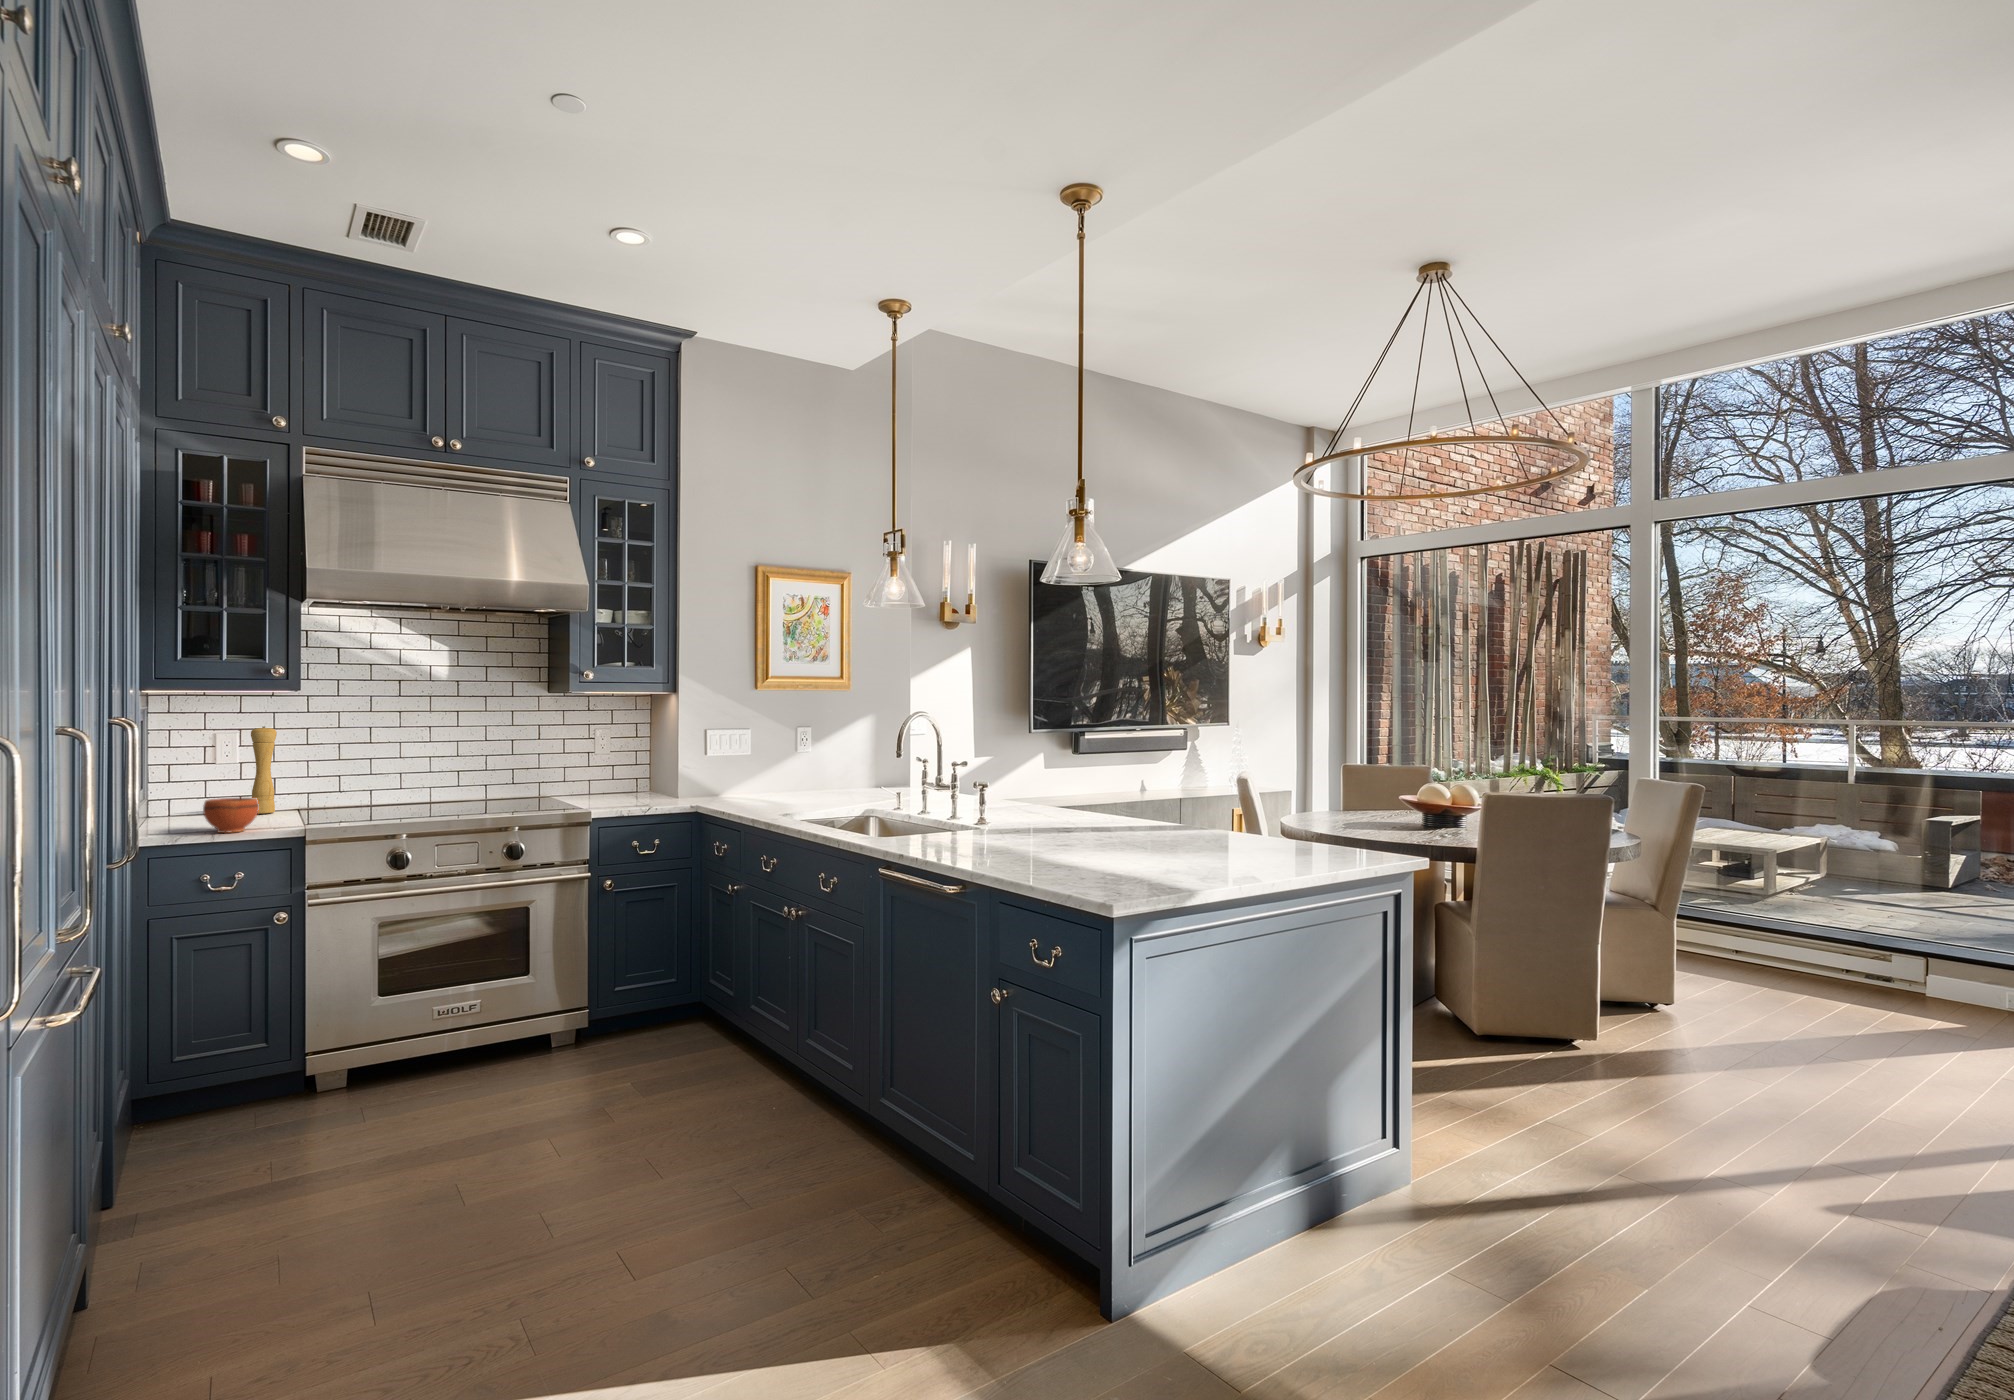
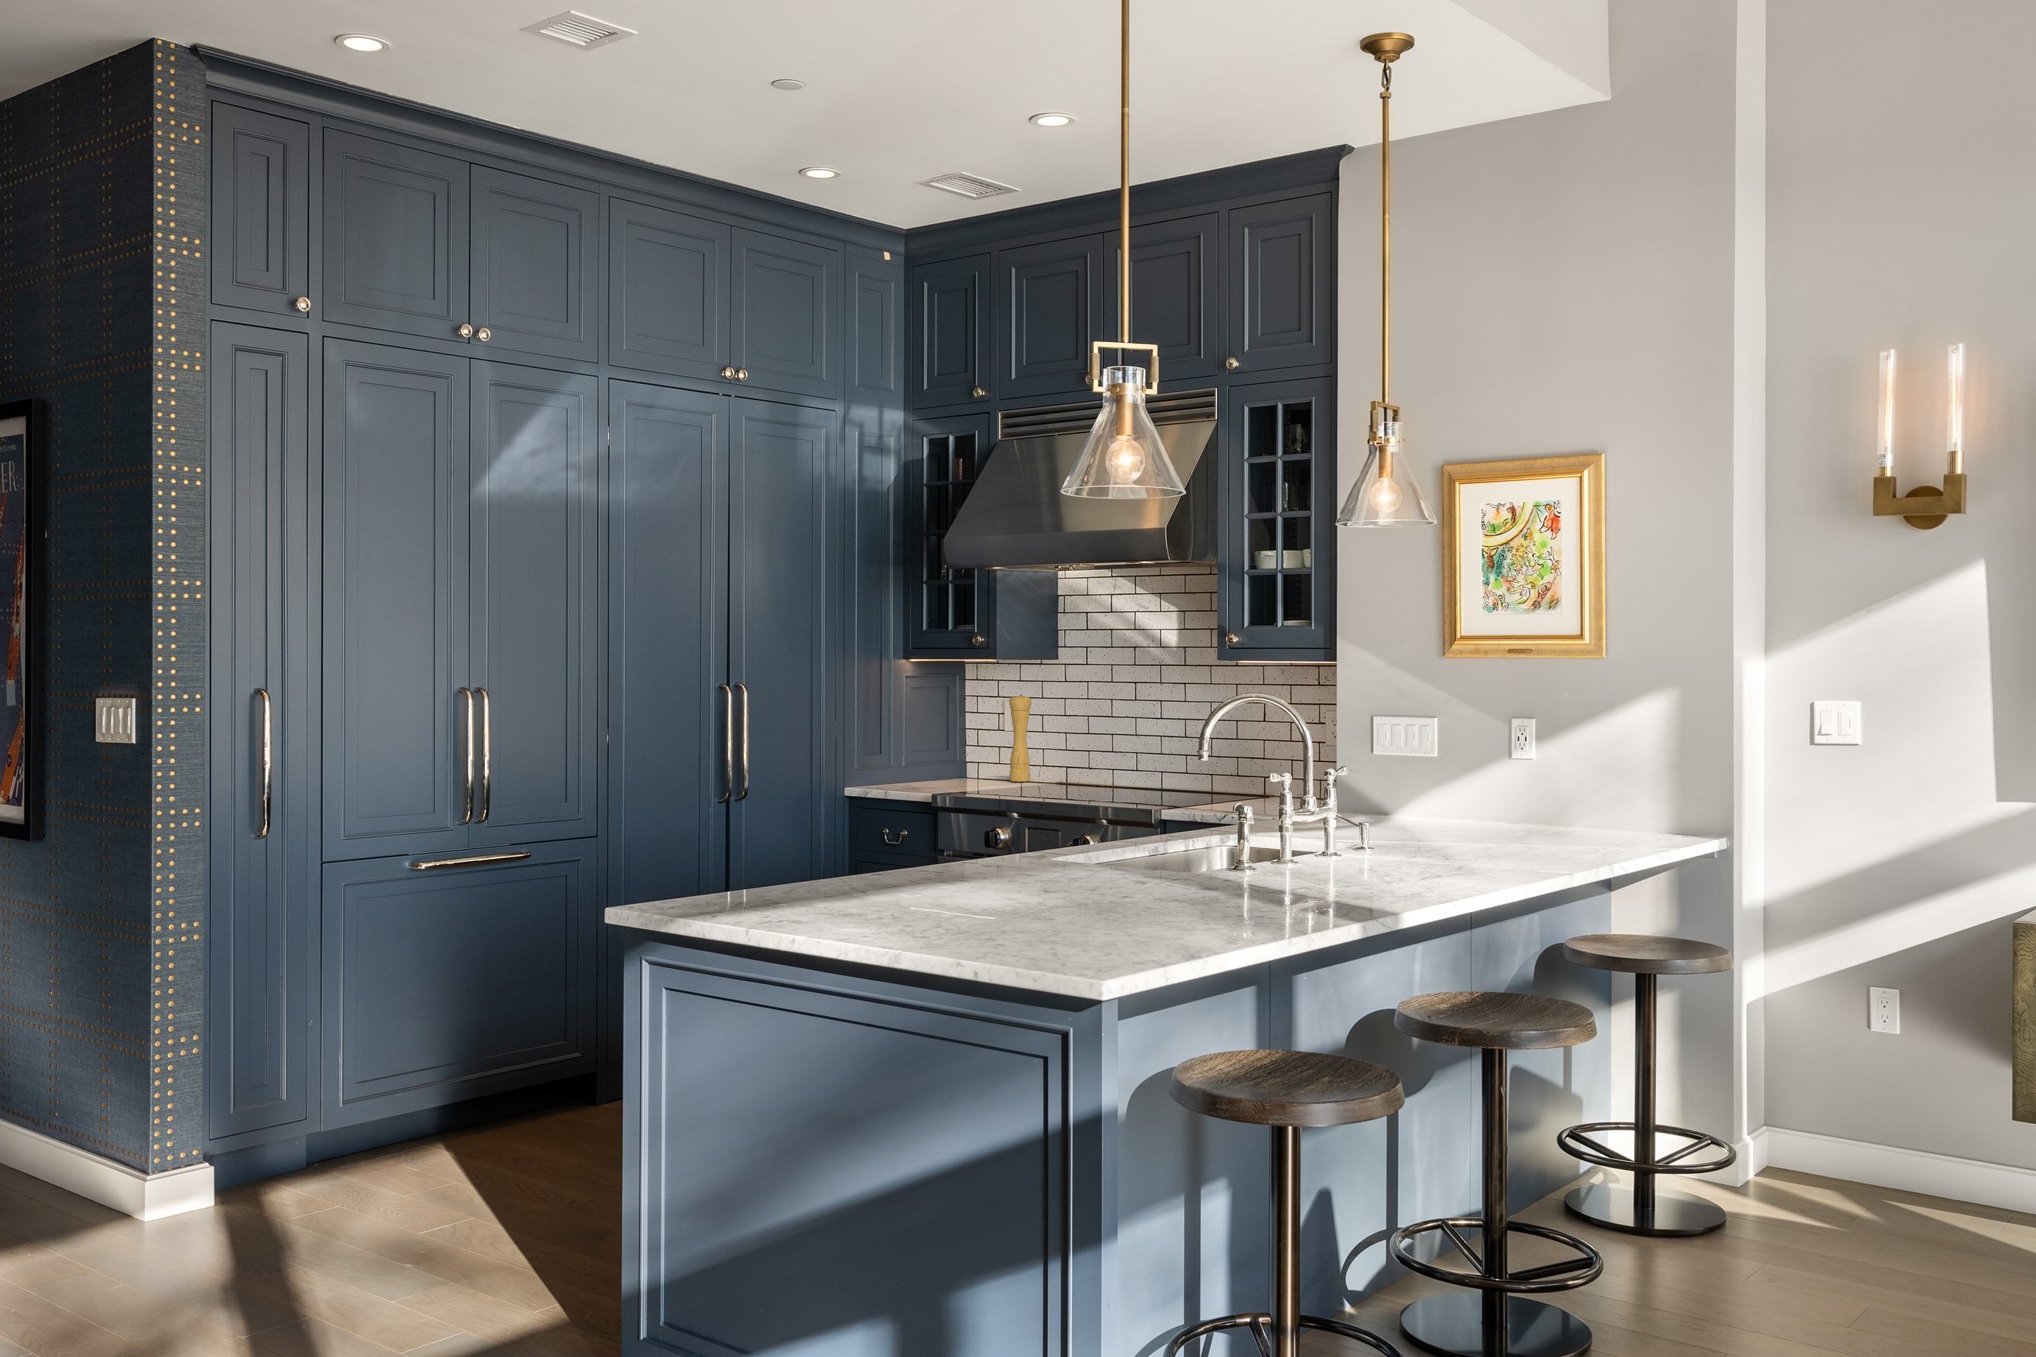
bowl: present [203,798,259,833] -> none [900,760,943,792]

